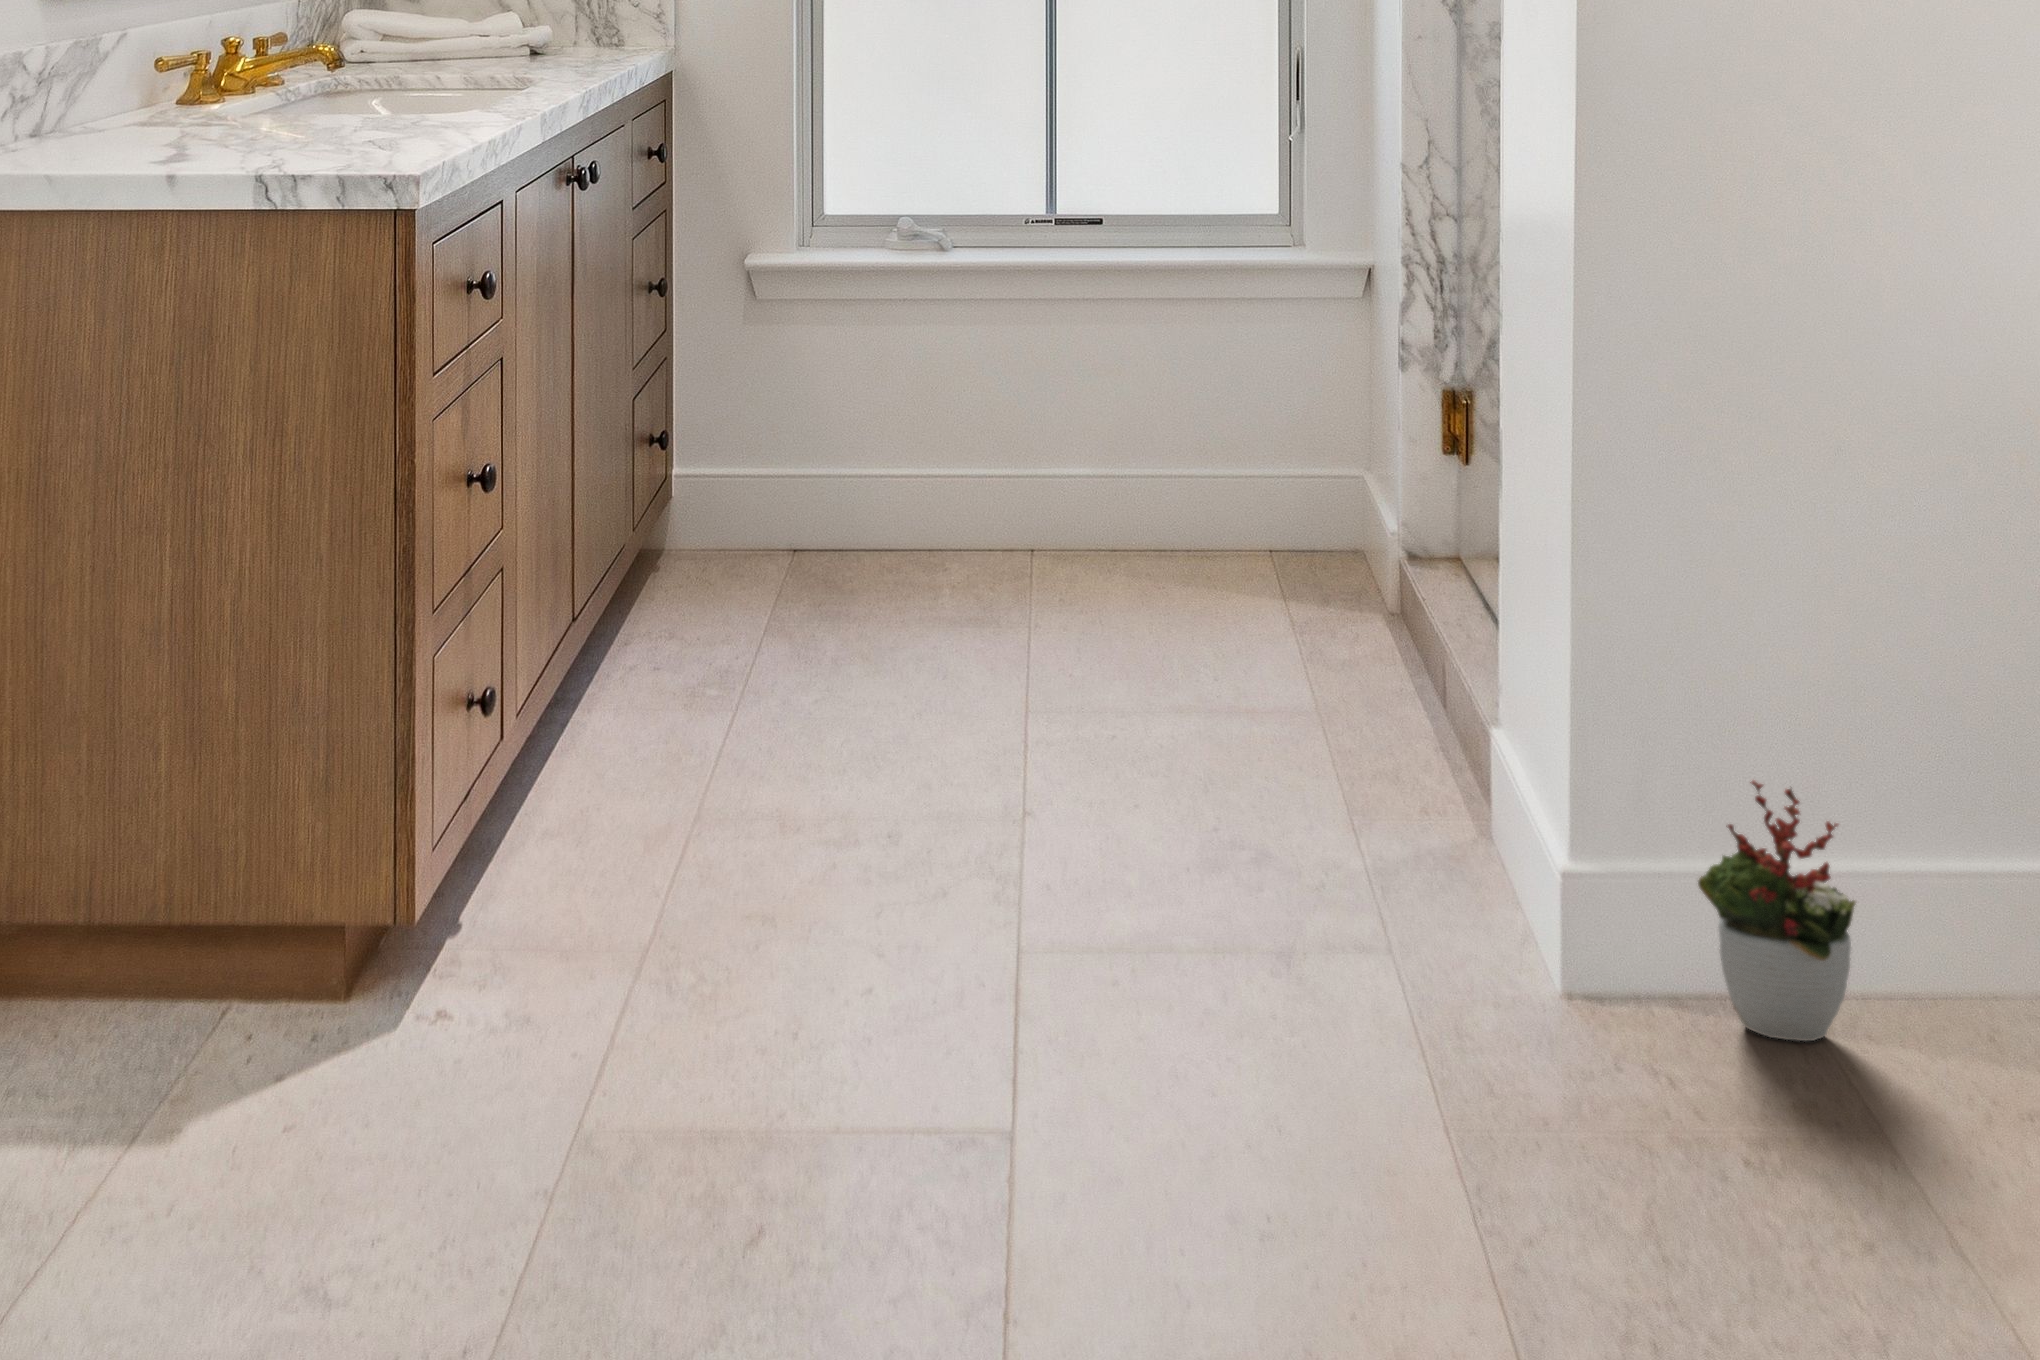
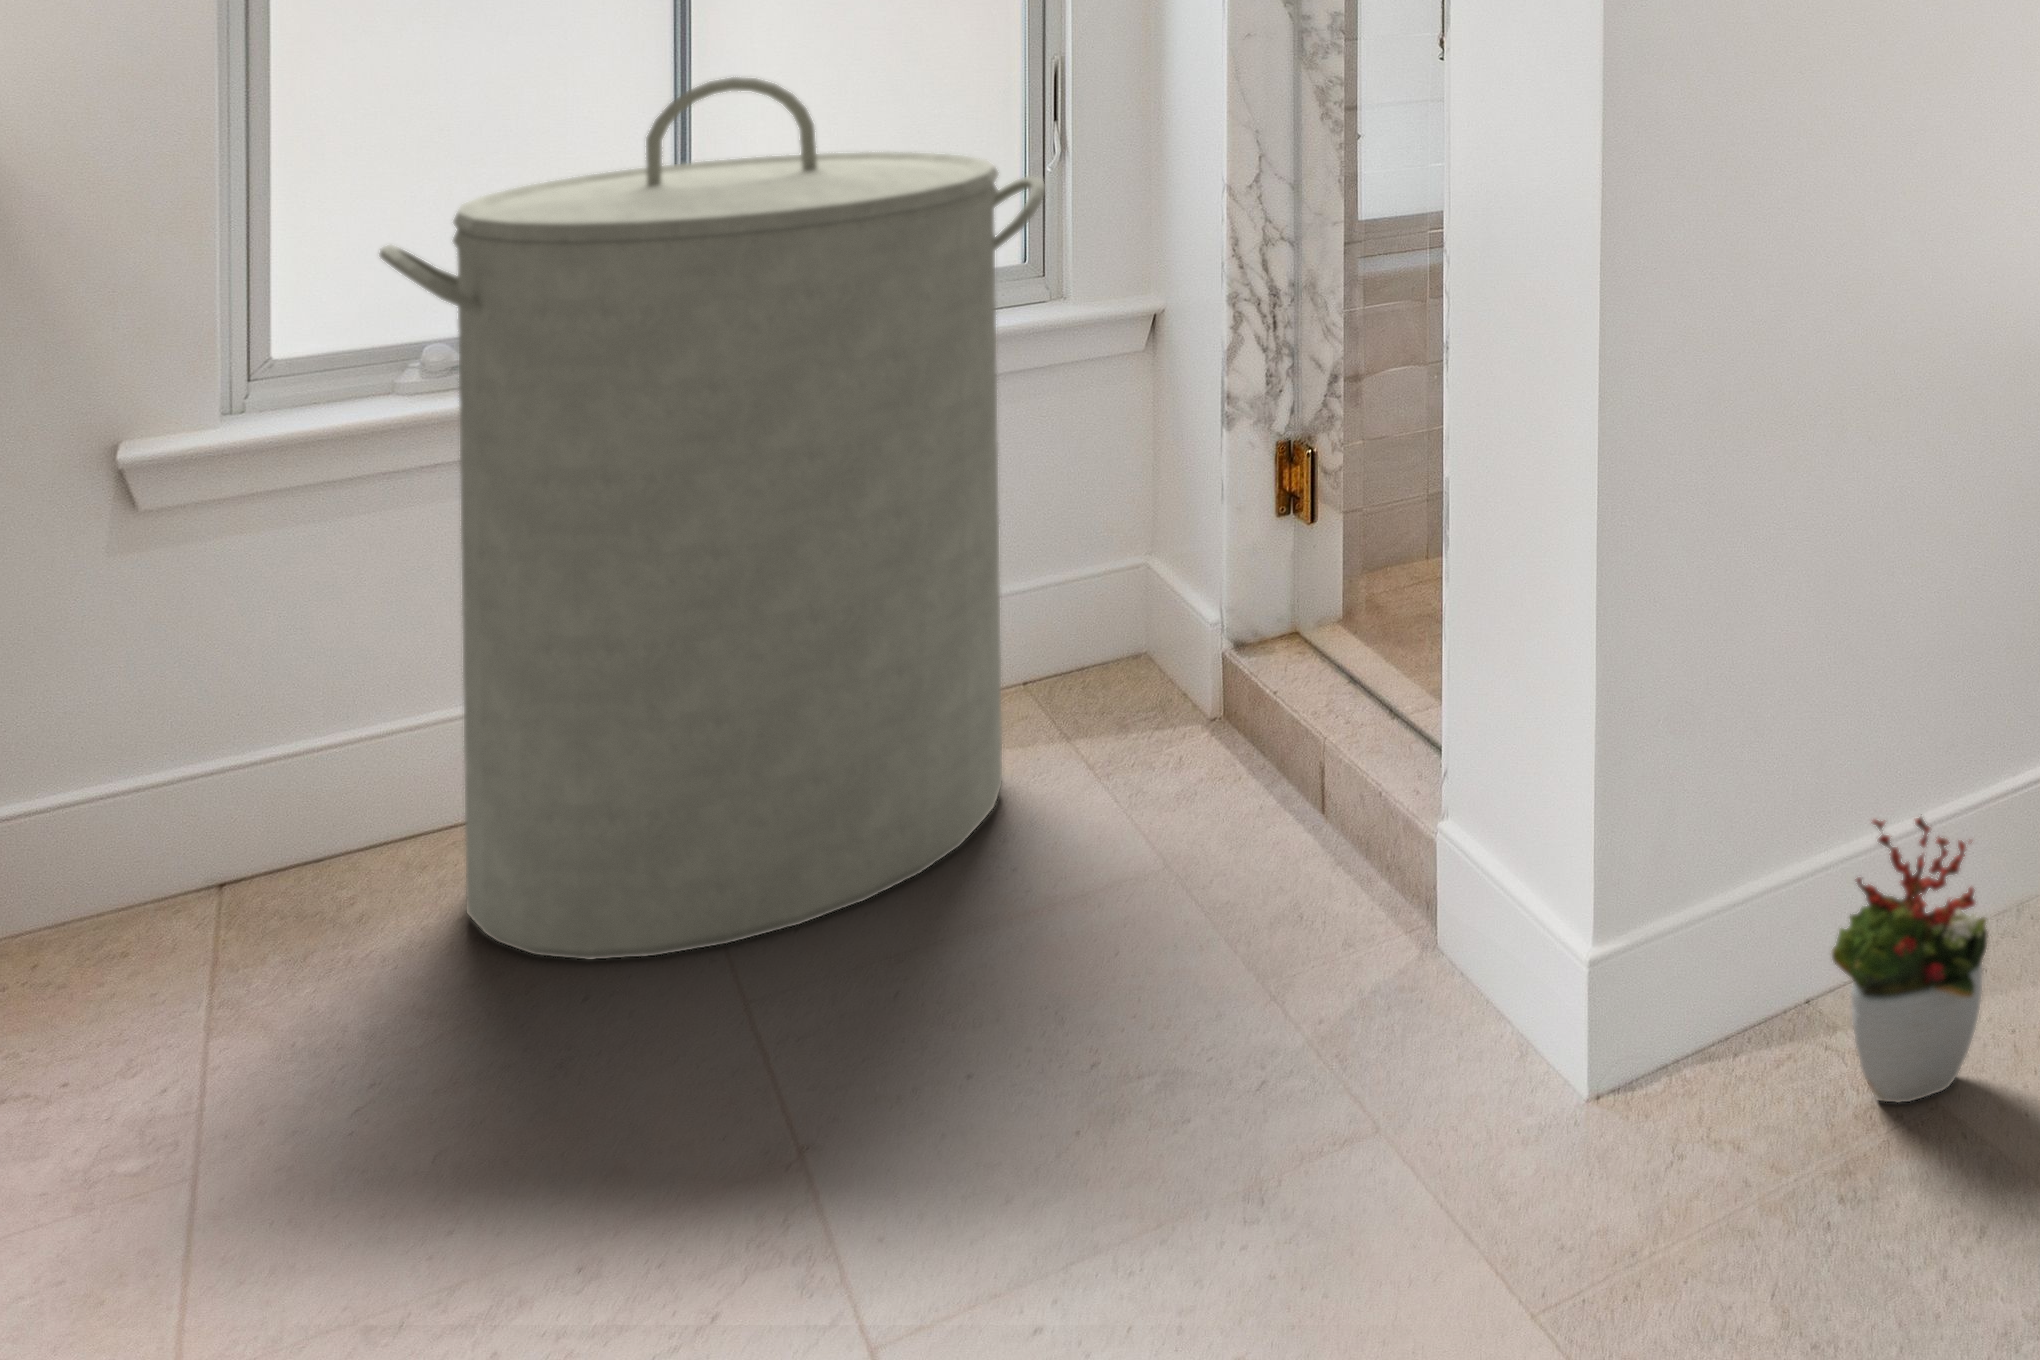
laundry hamper: none [854,47,1263,661] -> present [380,77,1045,960]

